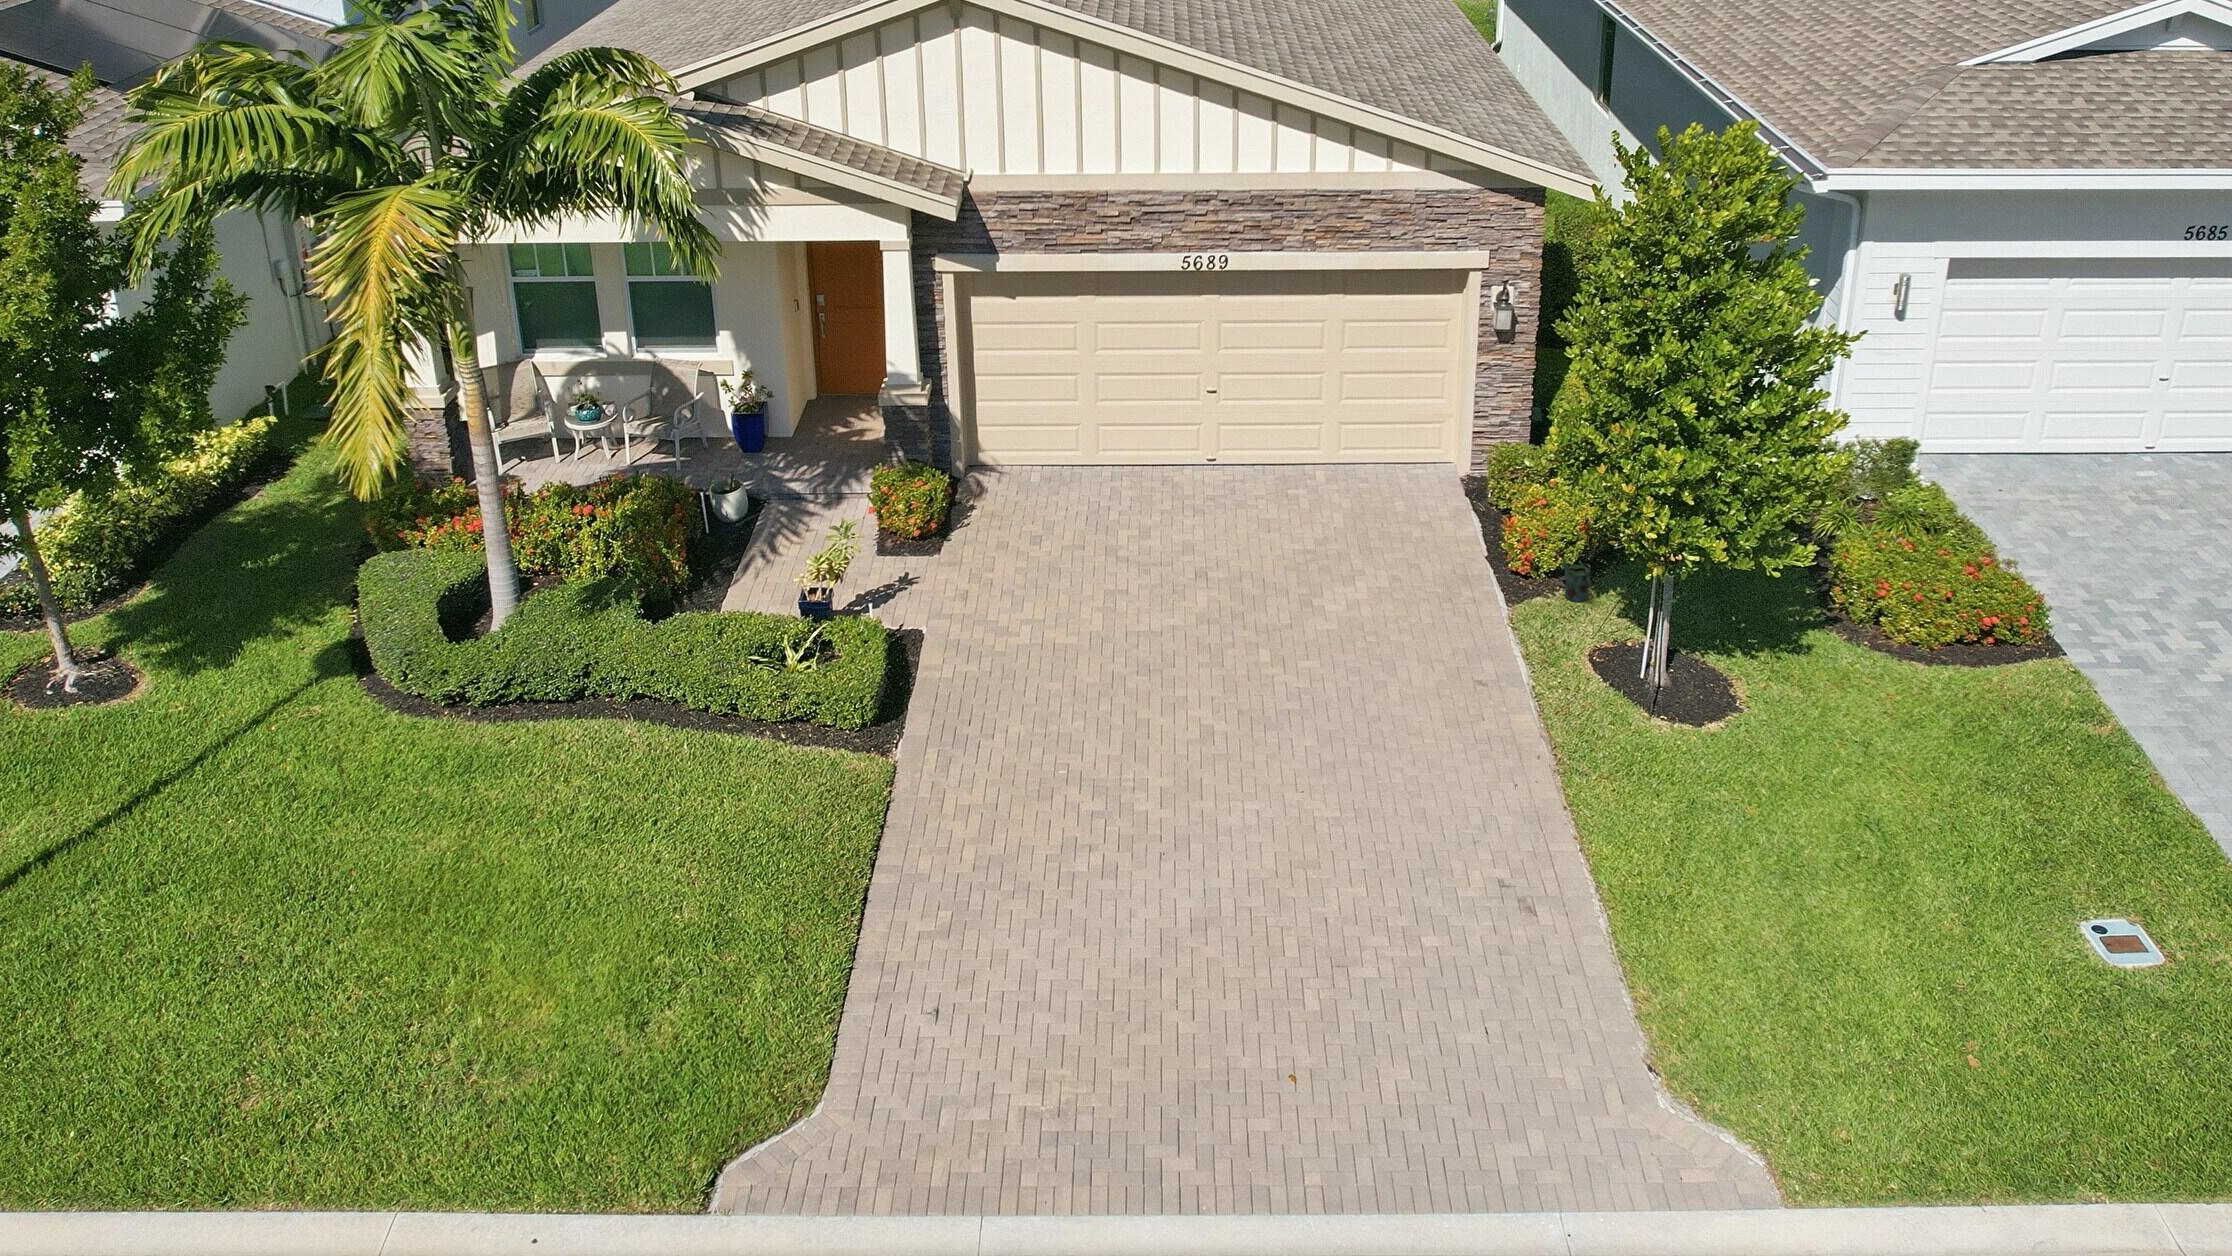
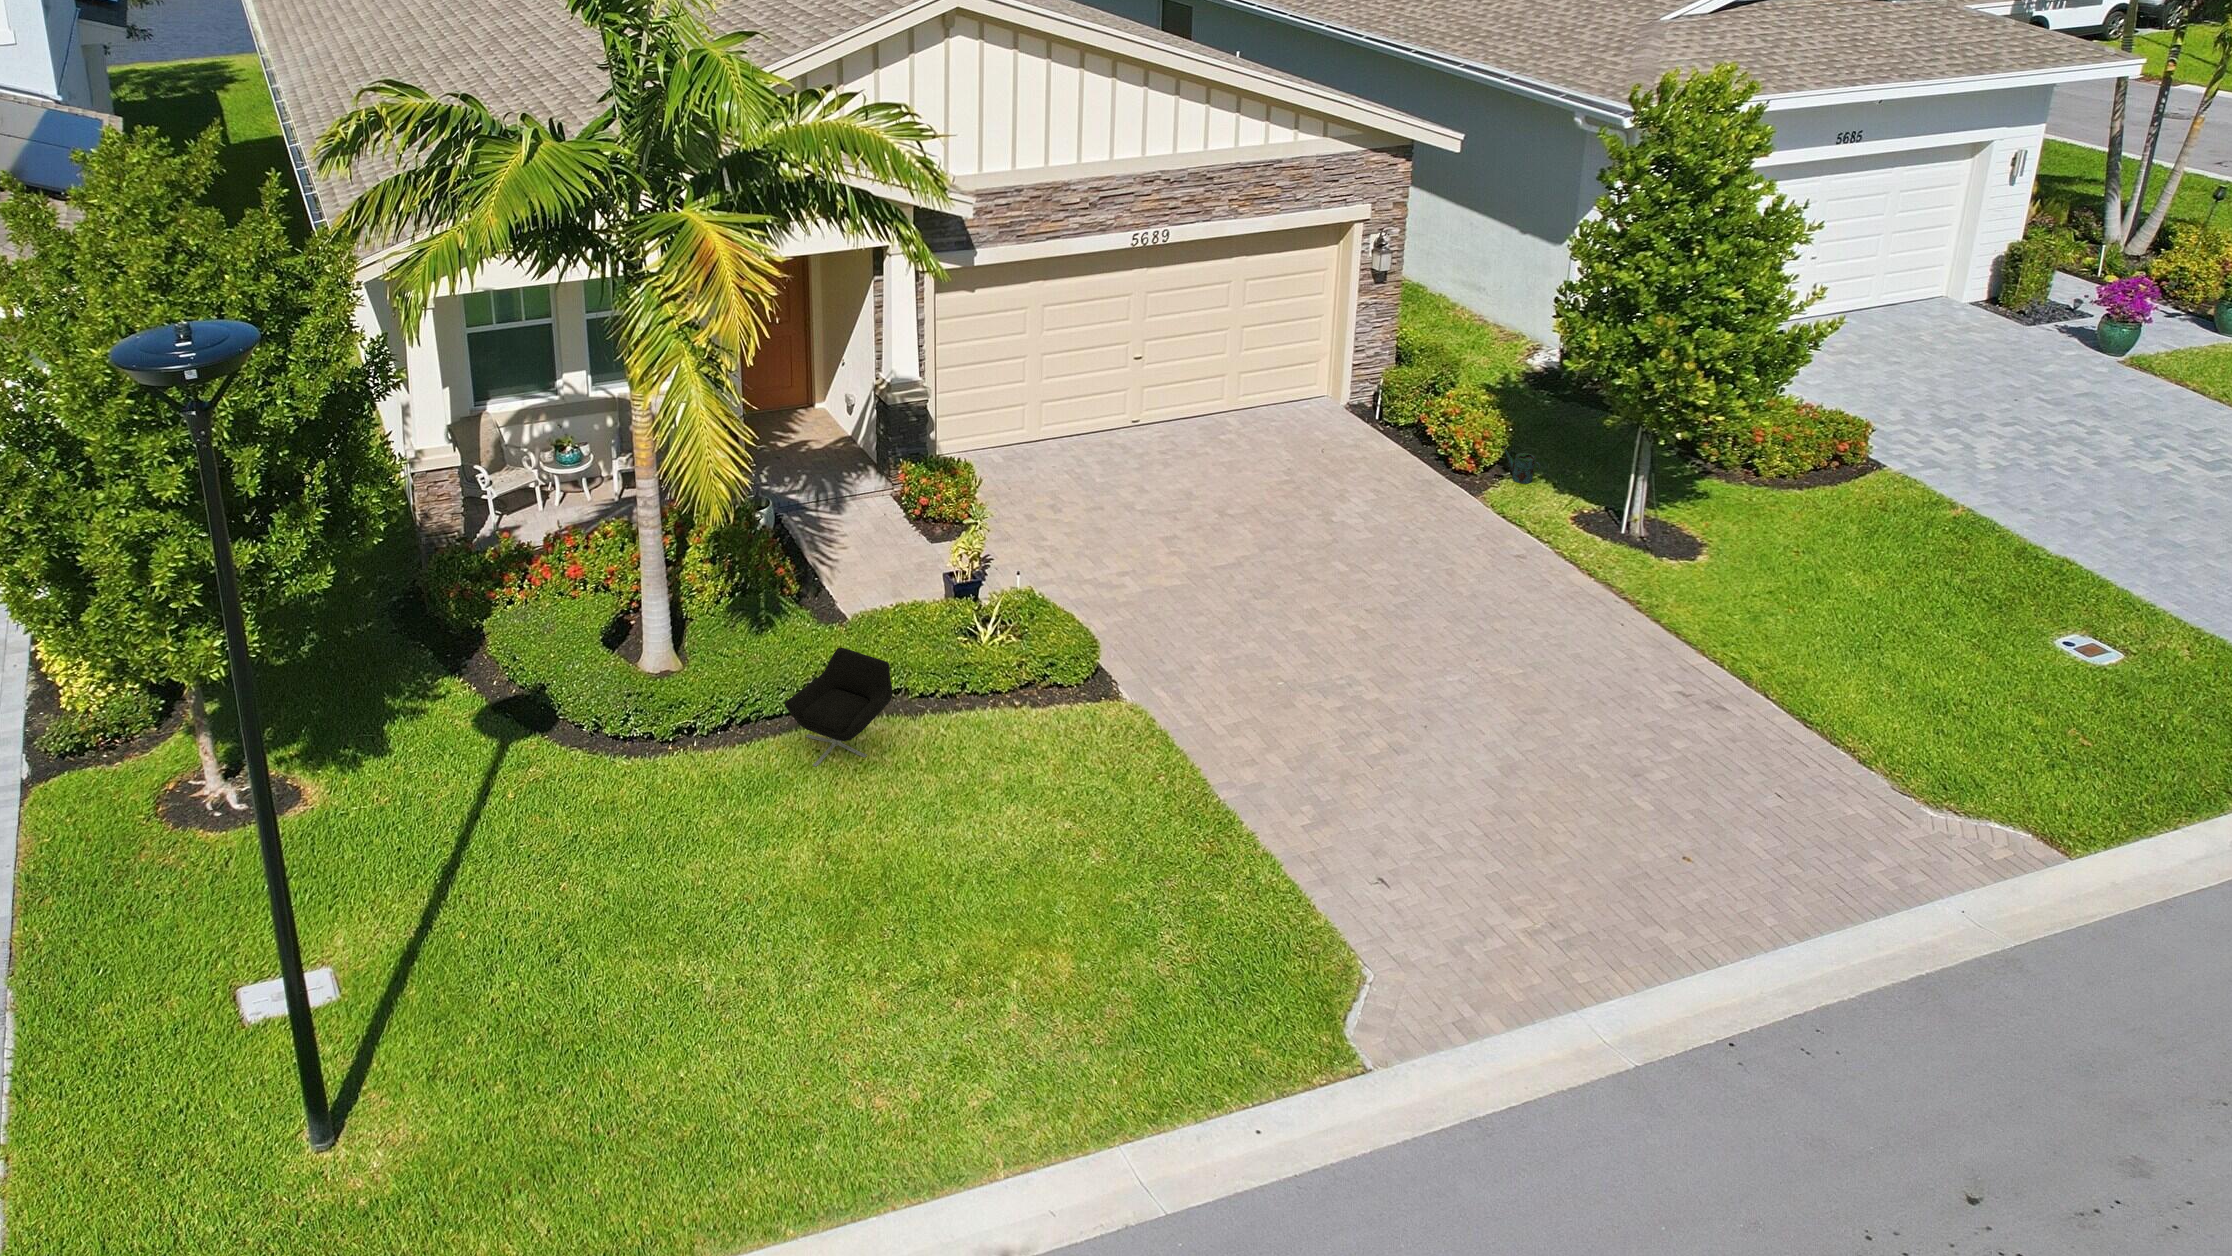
lounge chair: none [517,650,625,768] -> present [785,648,893,766]

